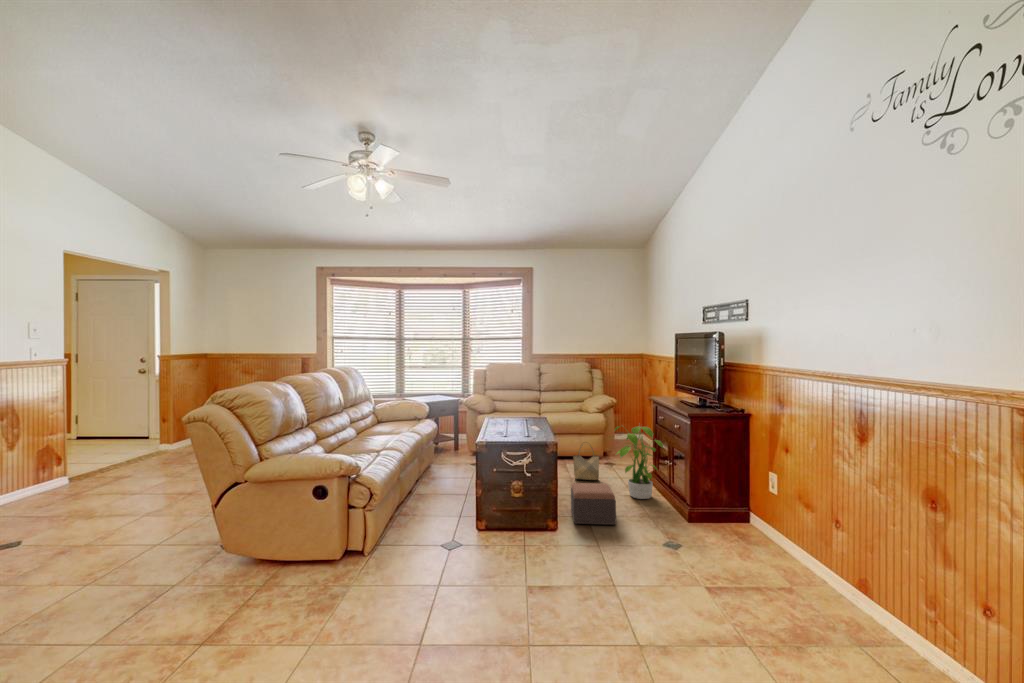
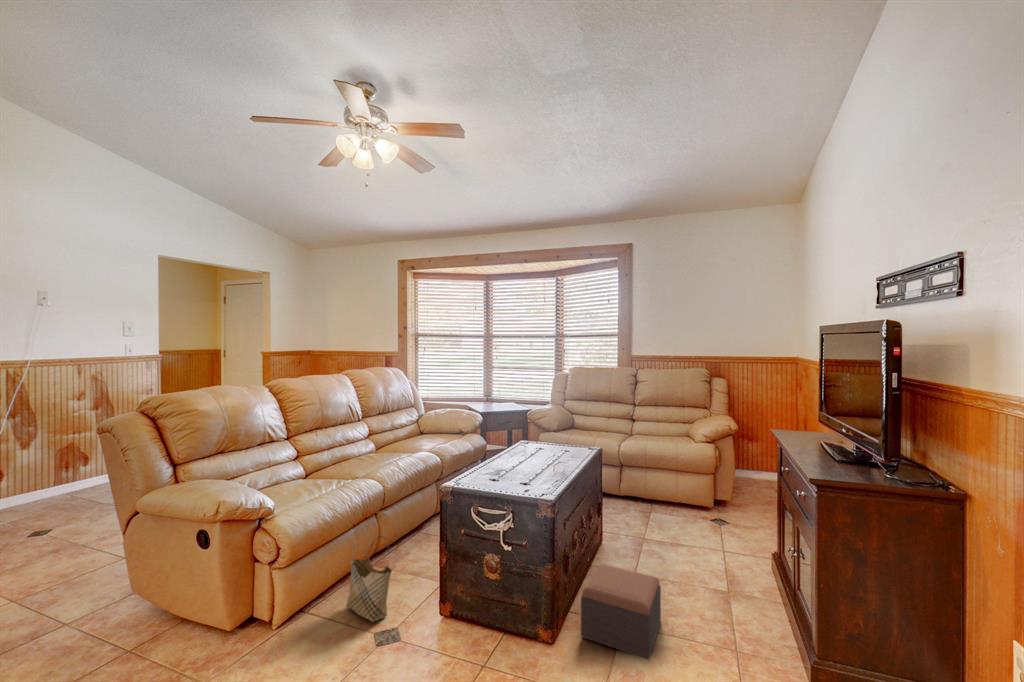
potted plant: present [615,426,663,499] -> none [691,477,775,613]
woven basket: present [573,445,599,480] -> present [346,536,392,622]

